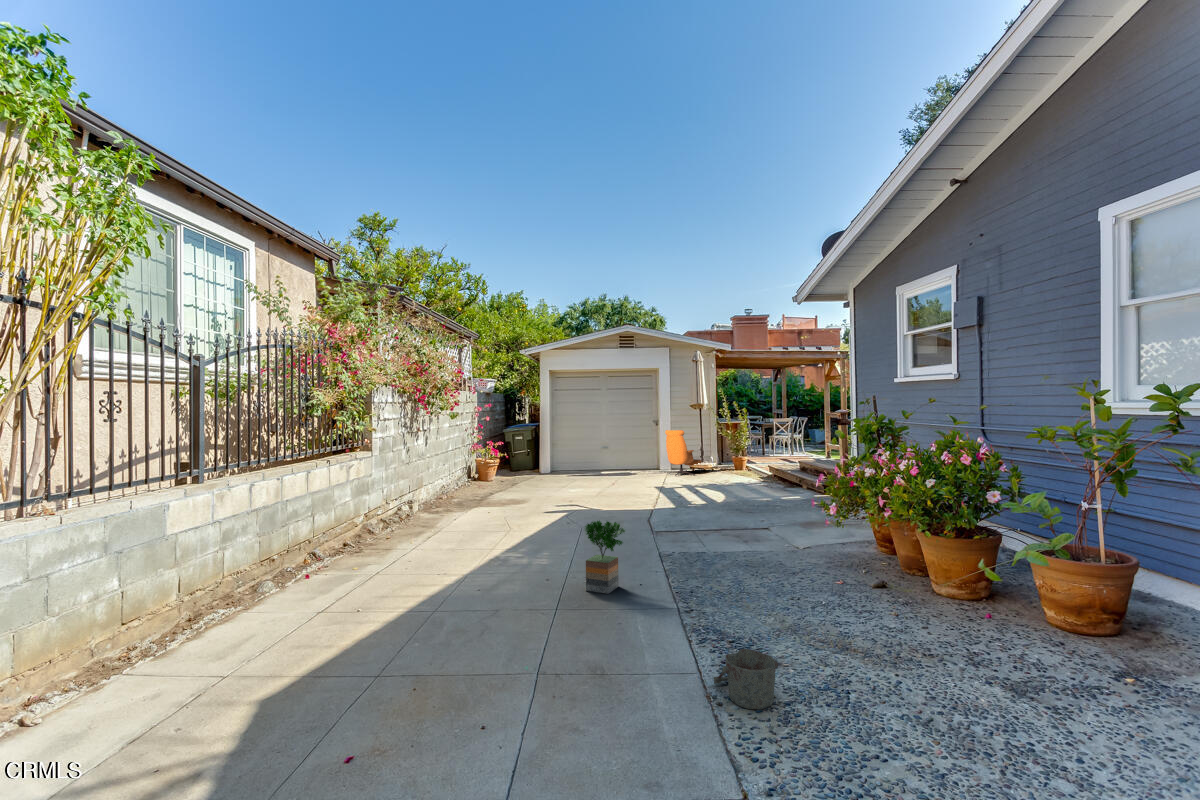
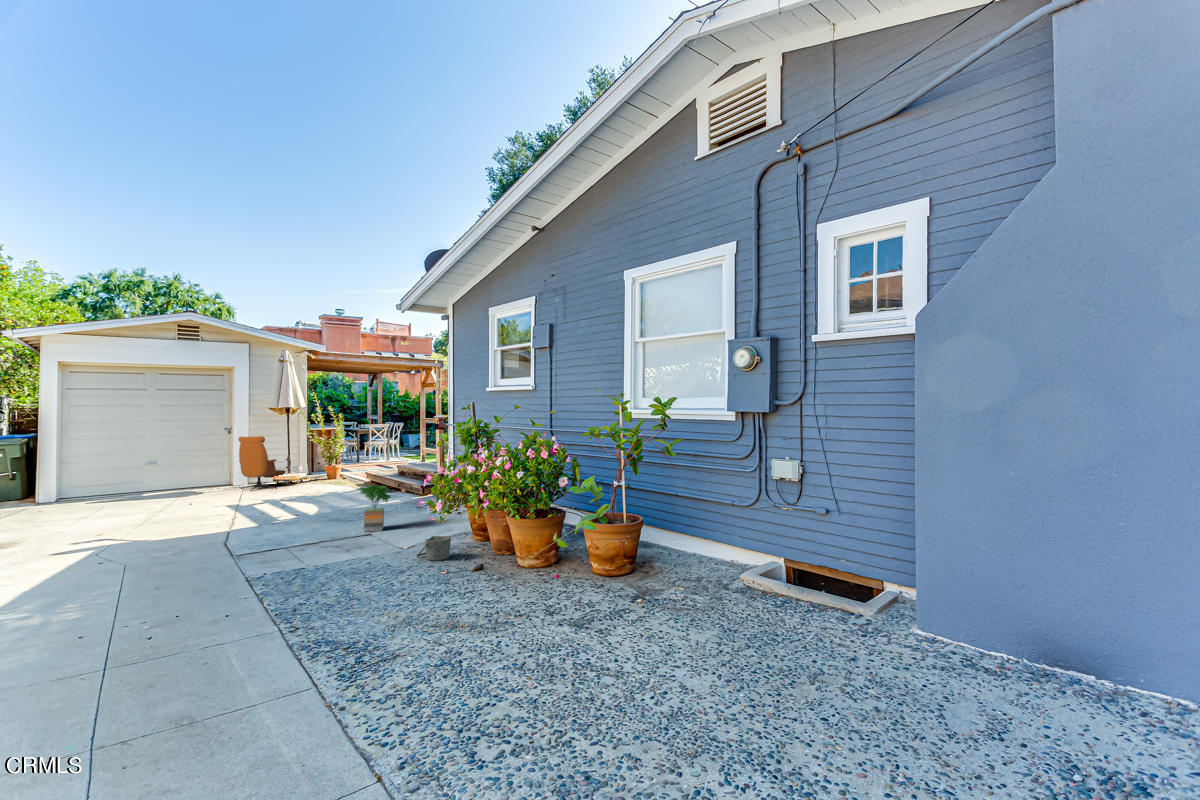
potted tree: present [585,521,625,594] -> present [360,485,391,532]
bucket: present [714,649,778,709] -> present [416,536,451,561]

